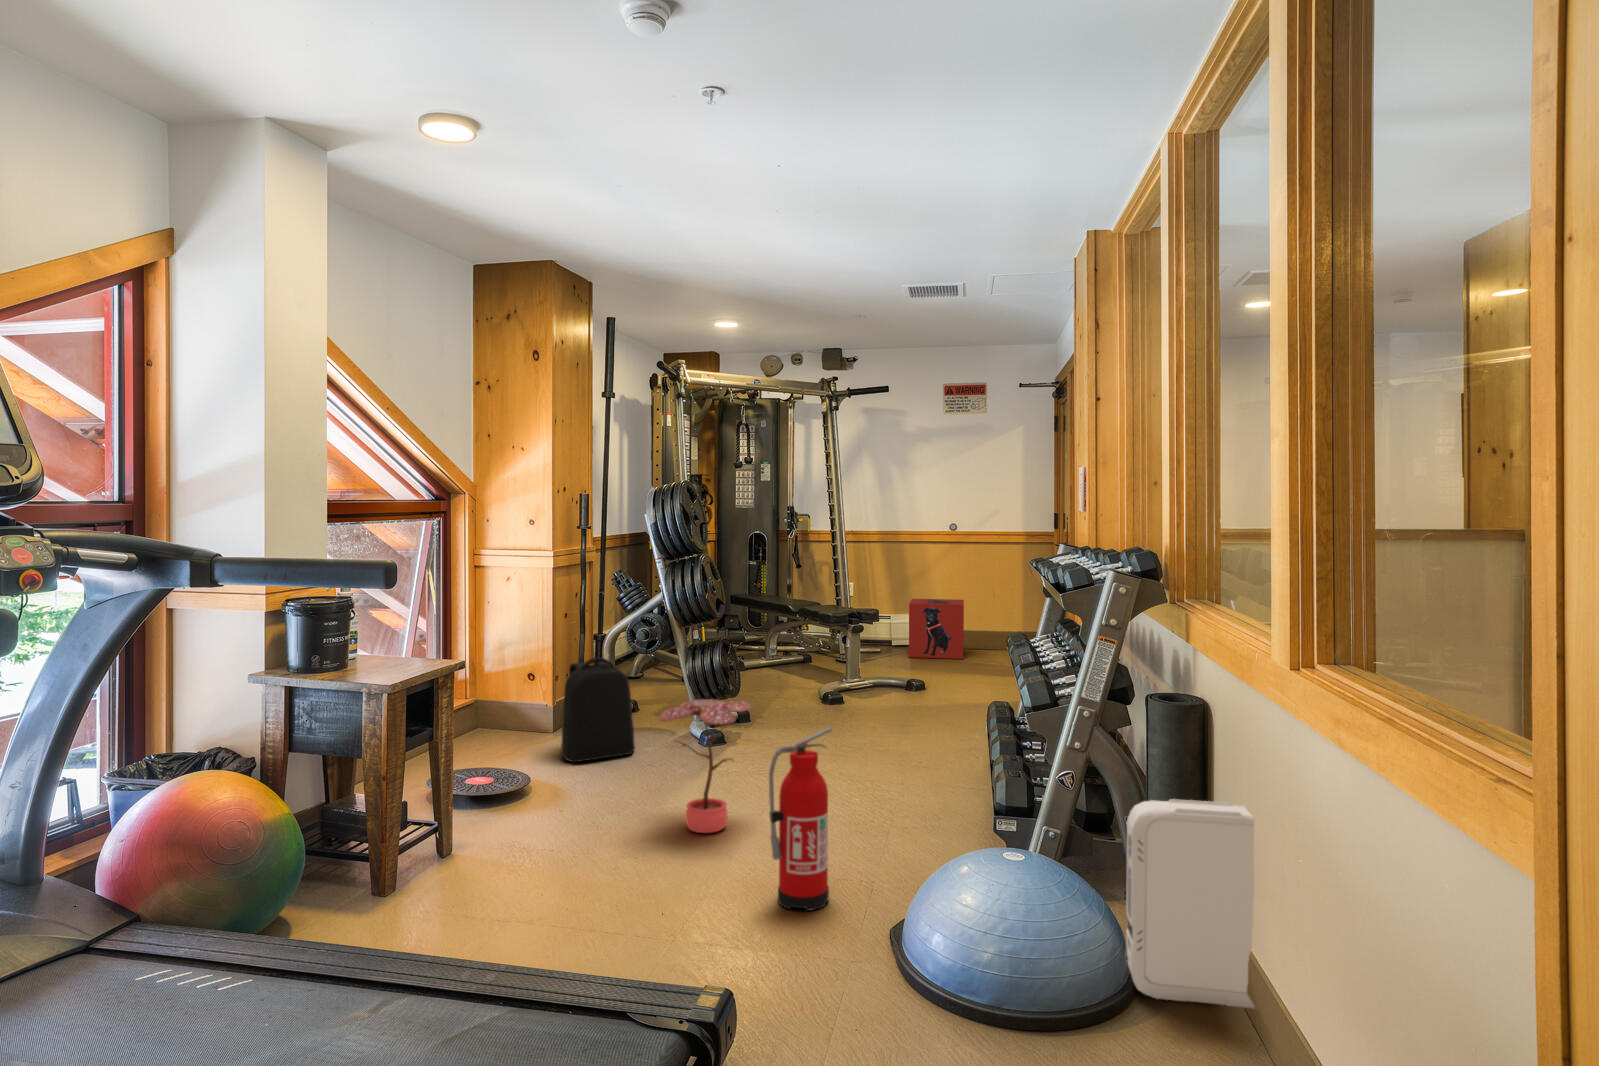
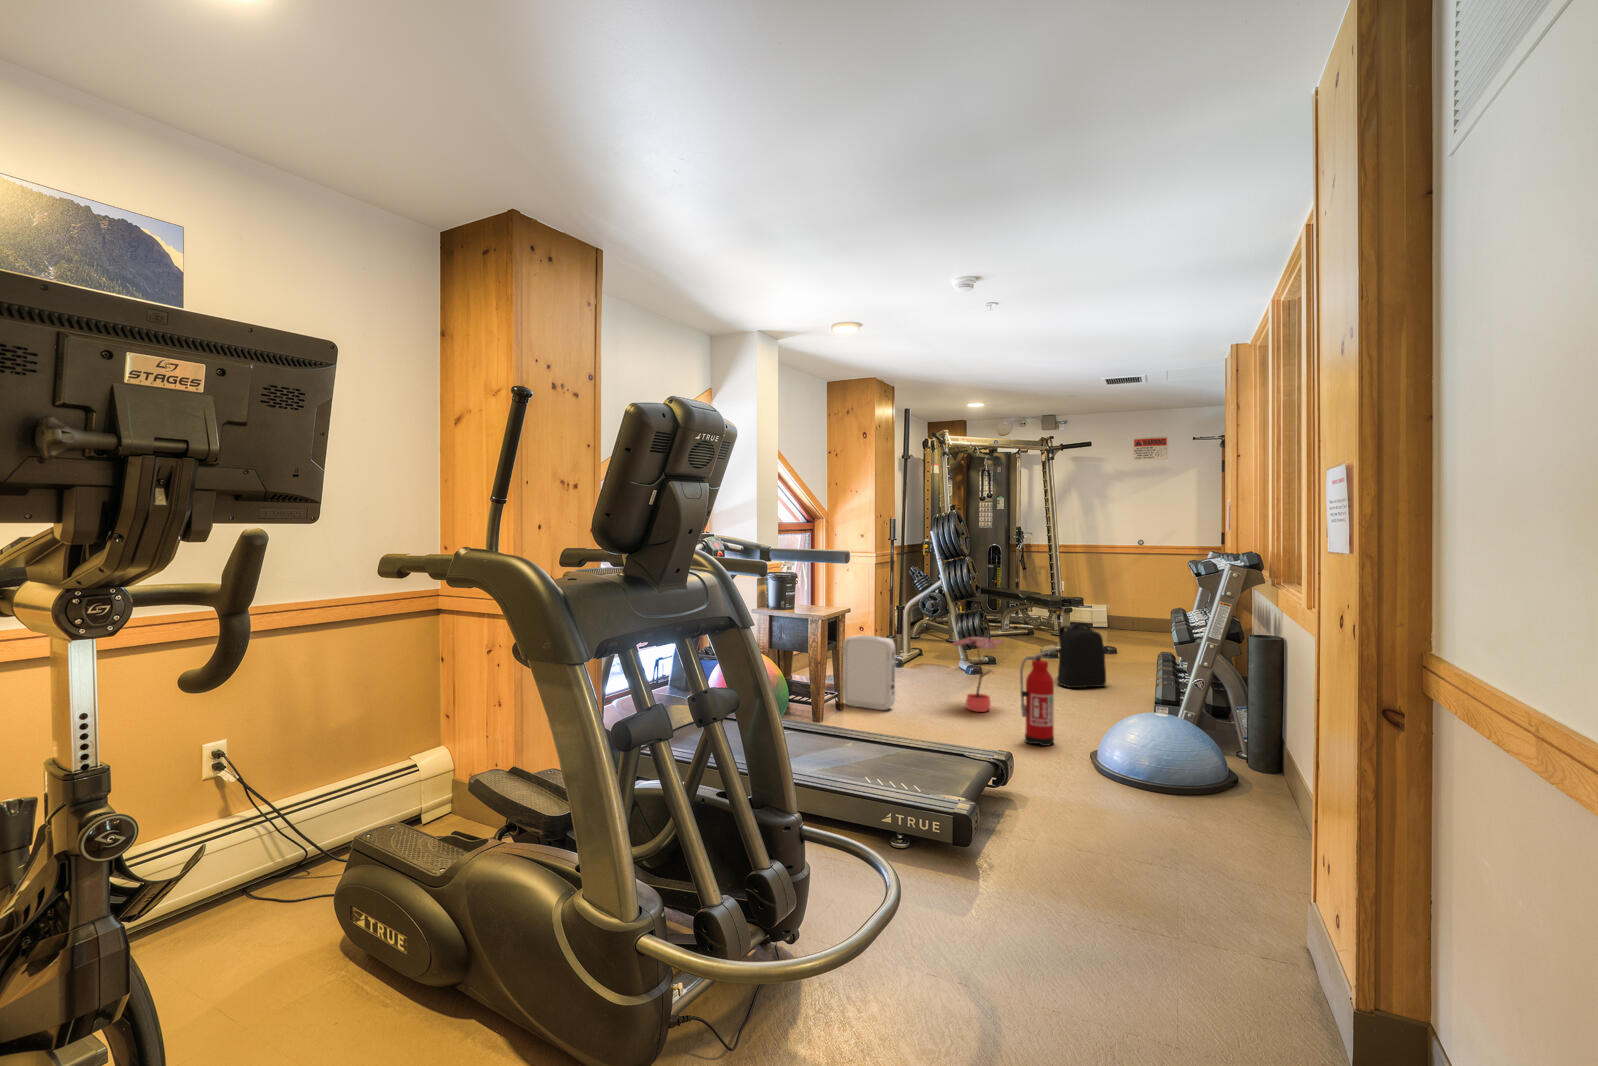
storage box: present [909,599,964,659] -> none [1106,593,1150,637]
backpack: present [561,657,635,762] -> present [1057,623,1106,688]
air purifier: present [1126,799,1255,1009] -> present [843,635,895,710]

